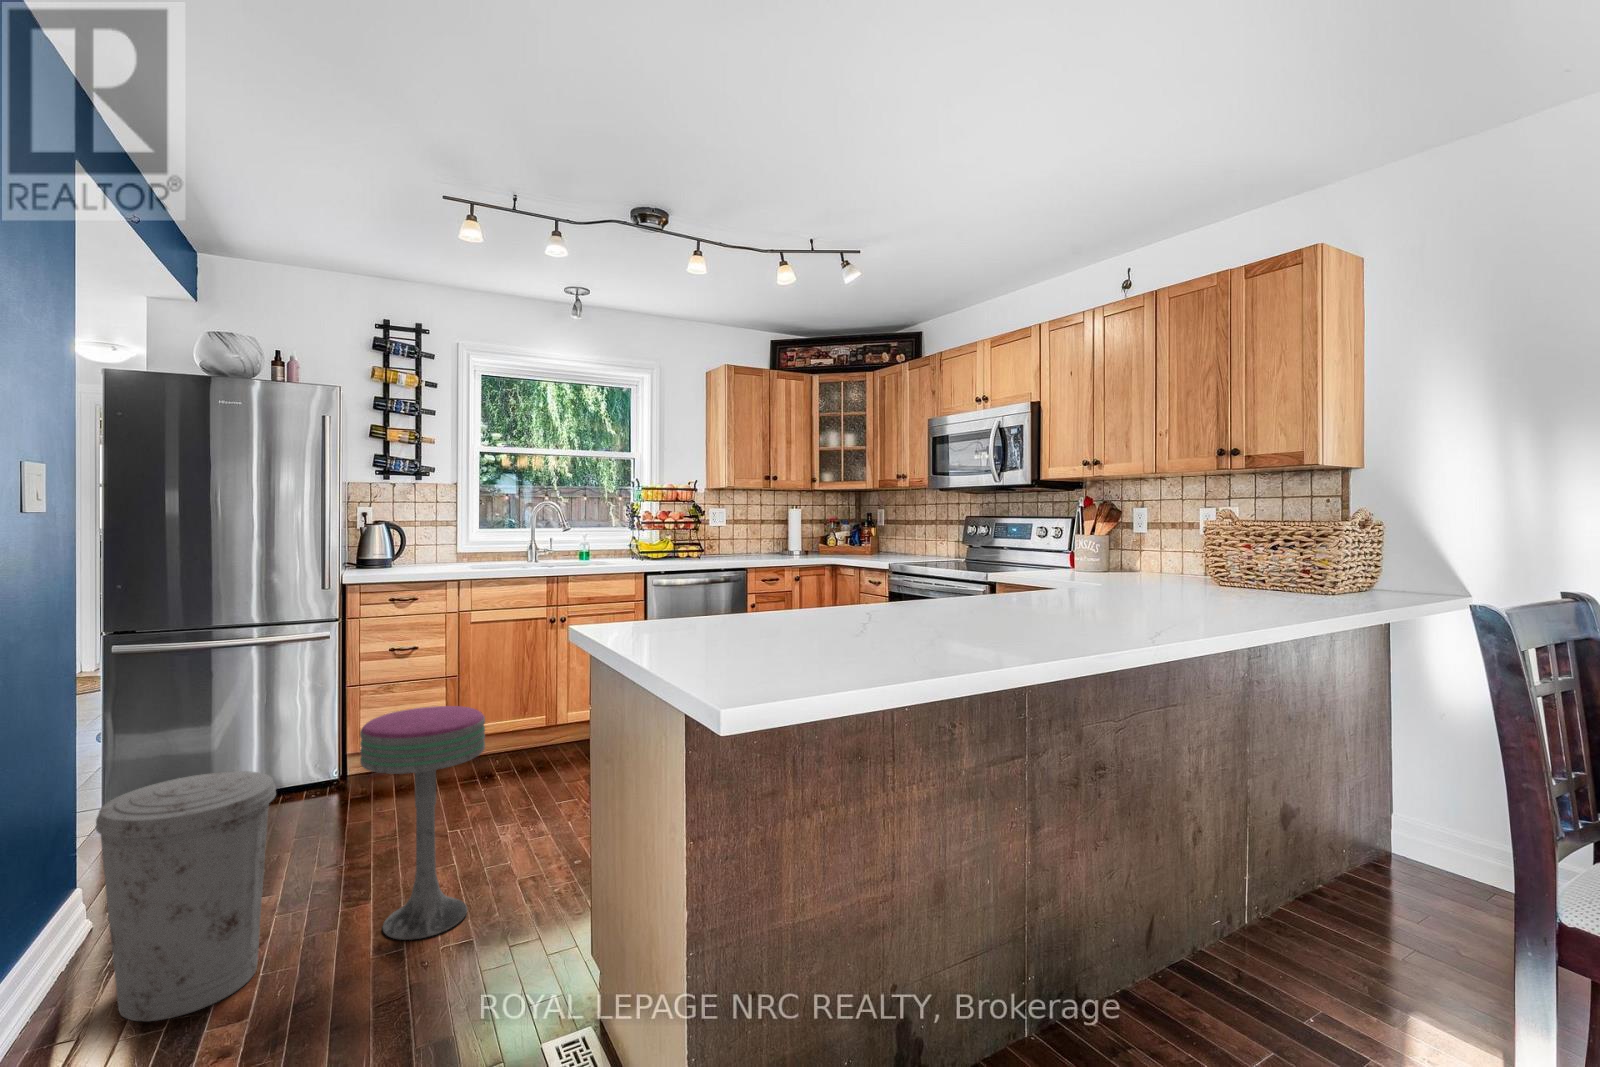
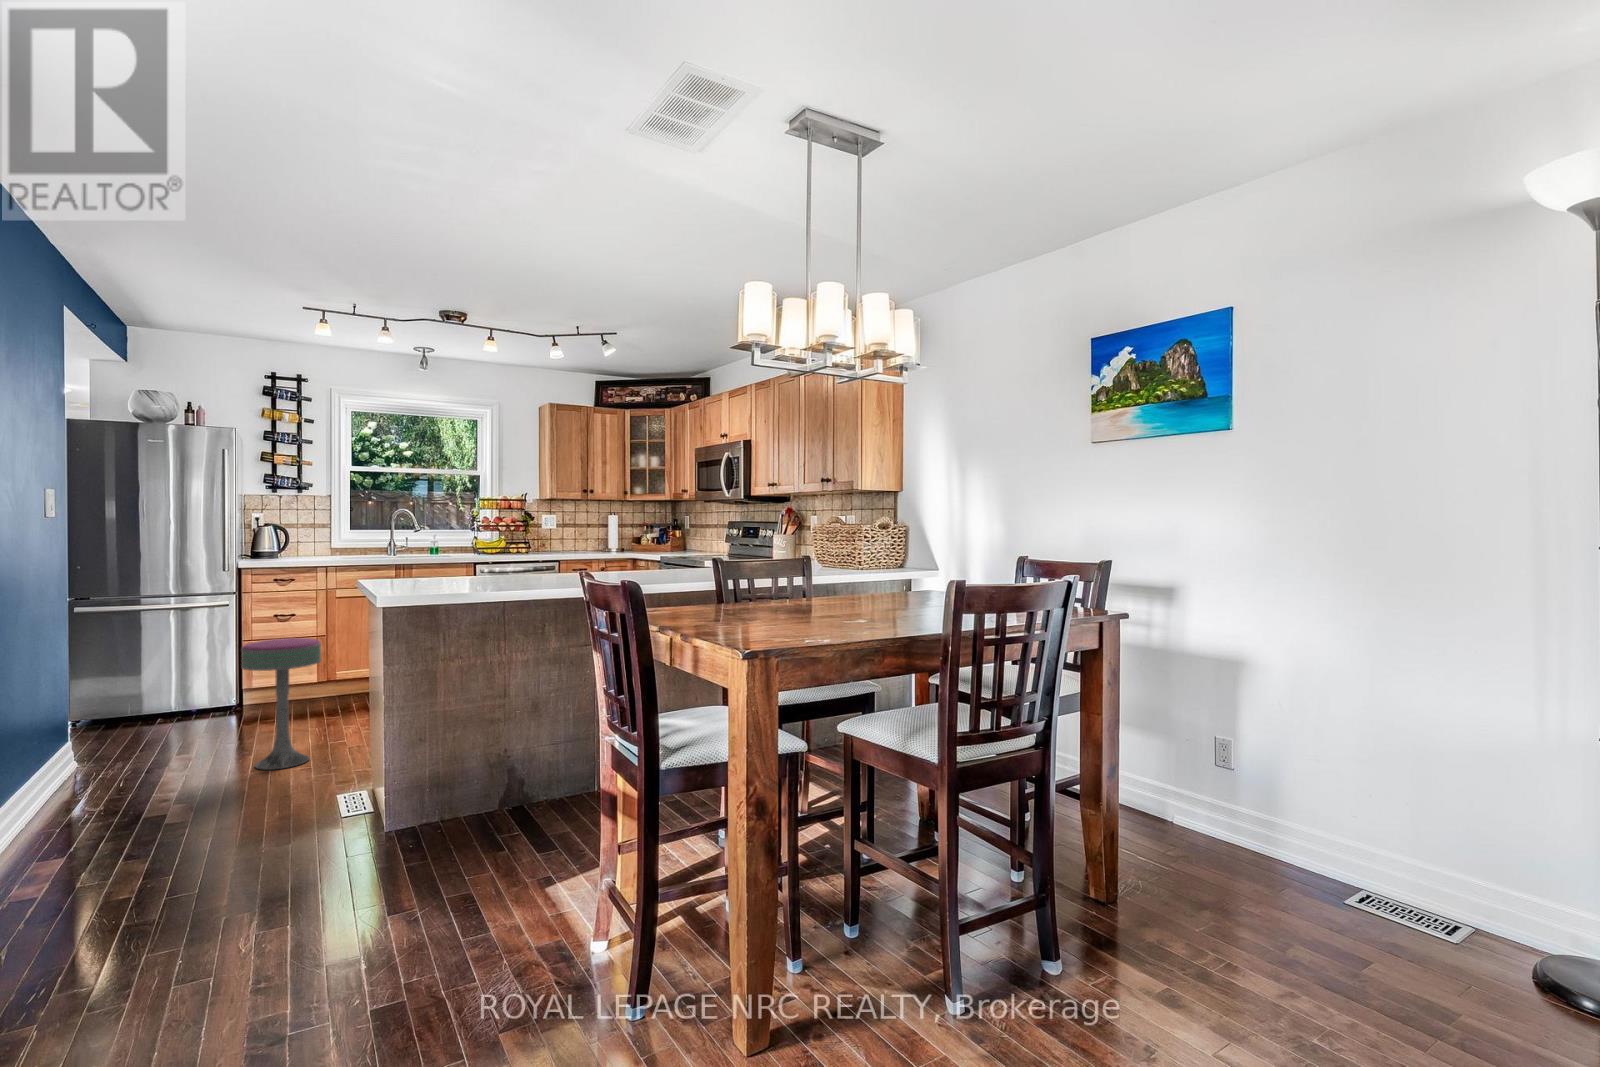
trash can: present [96,771,276,1021] -> none [87,671,189,796]

